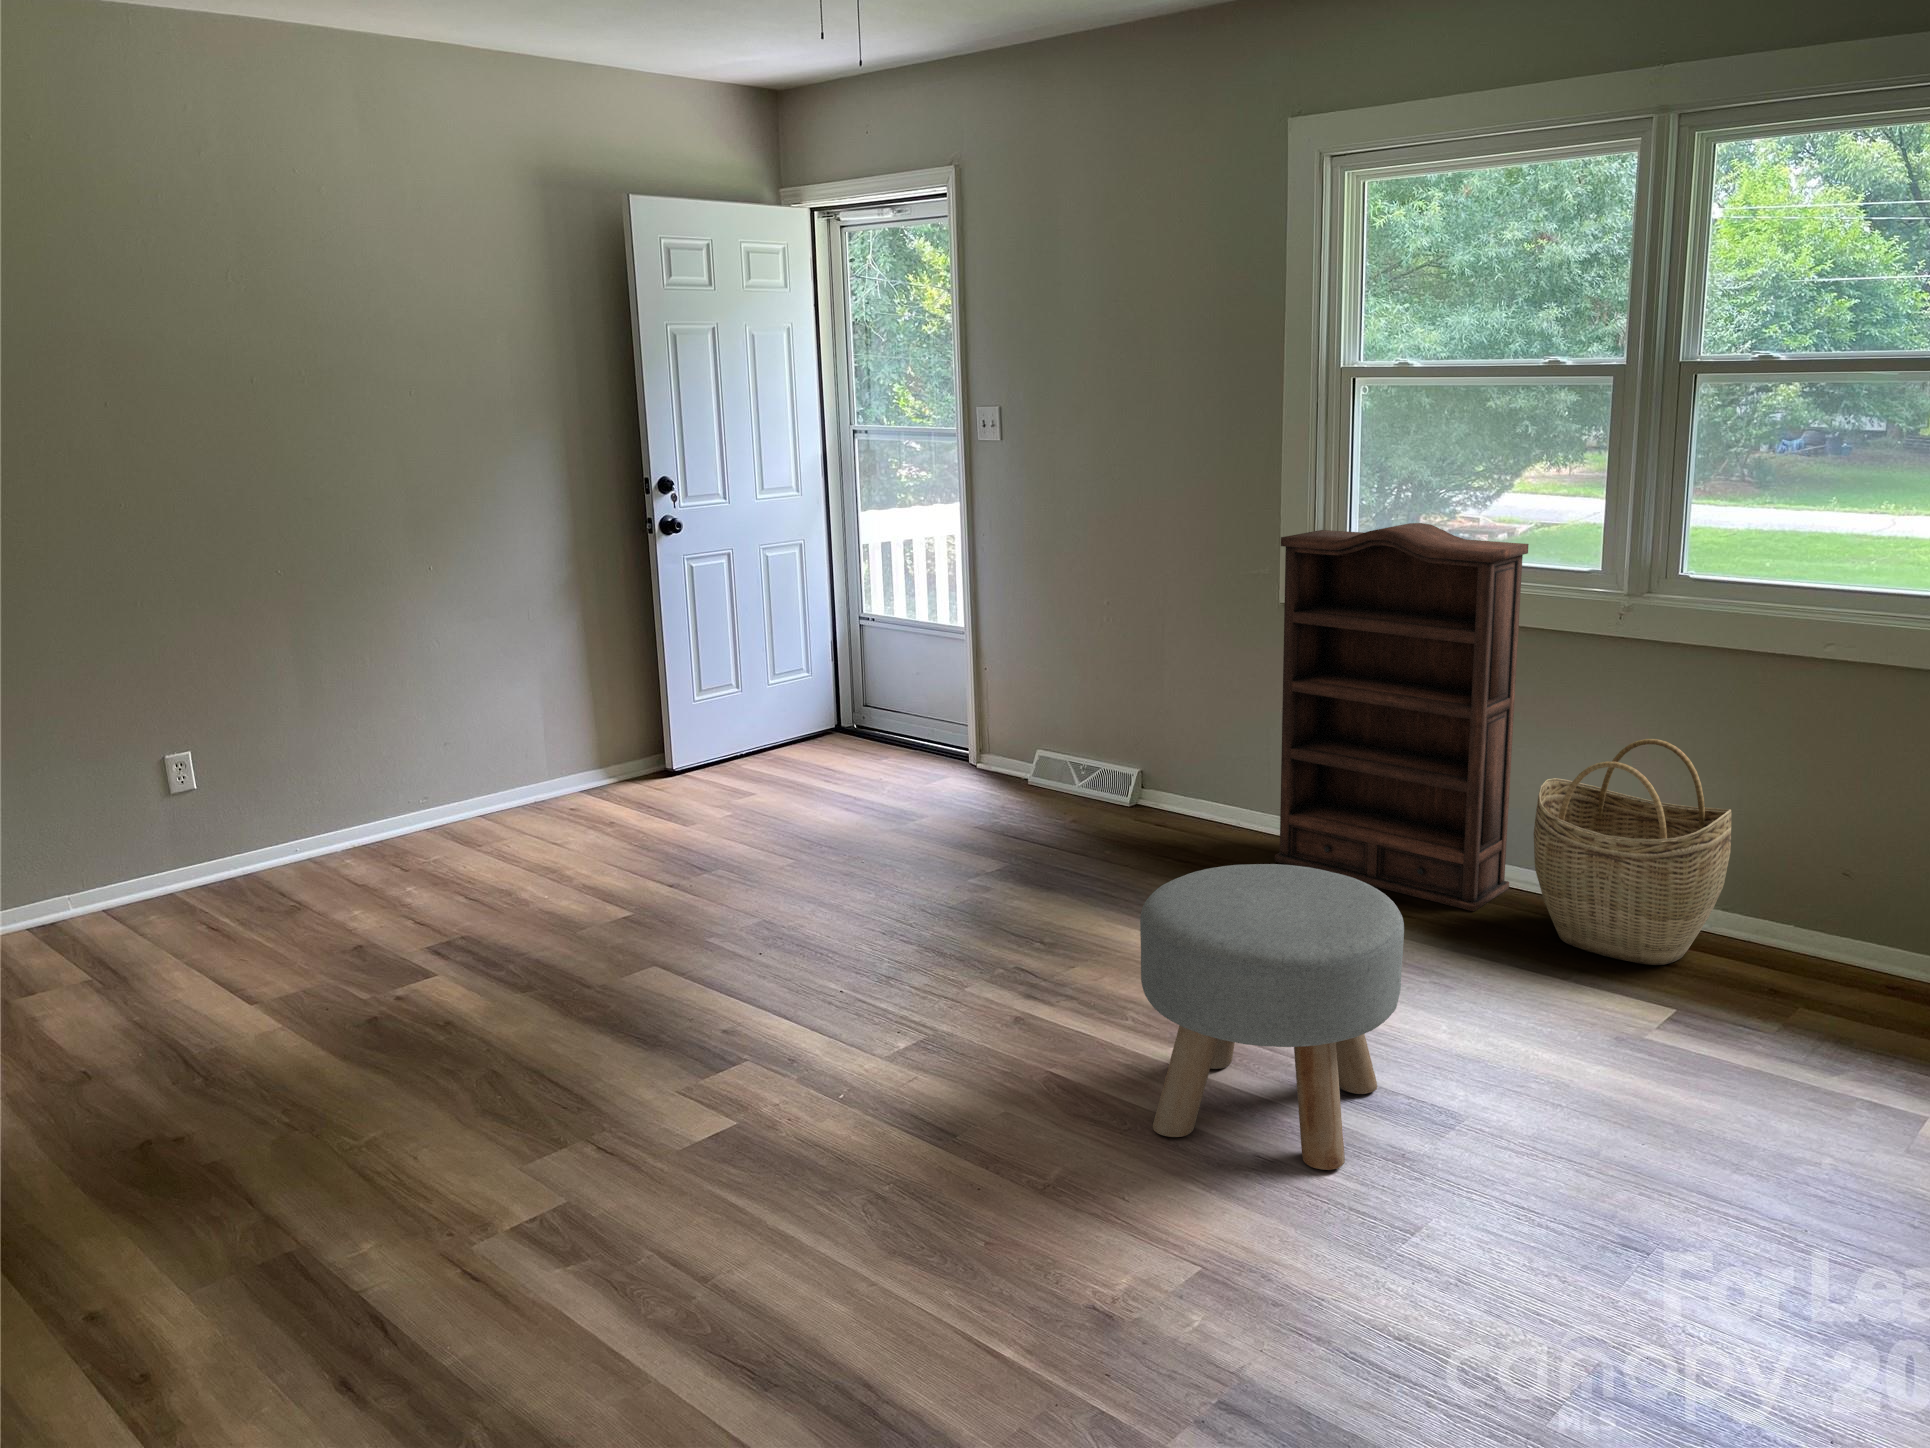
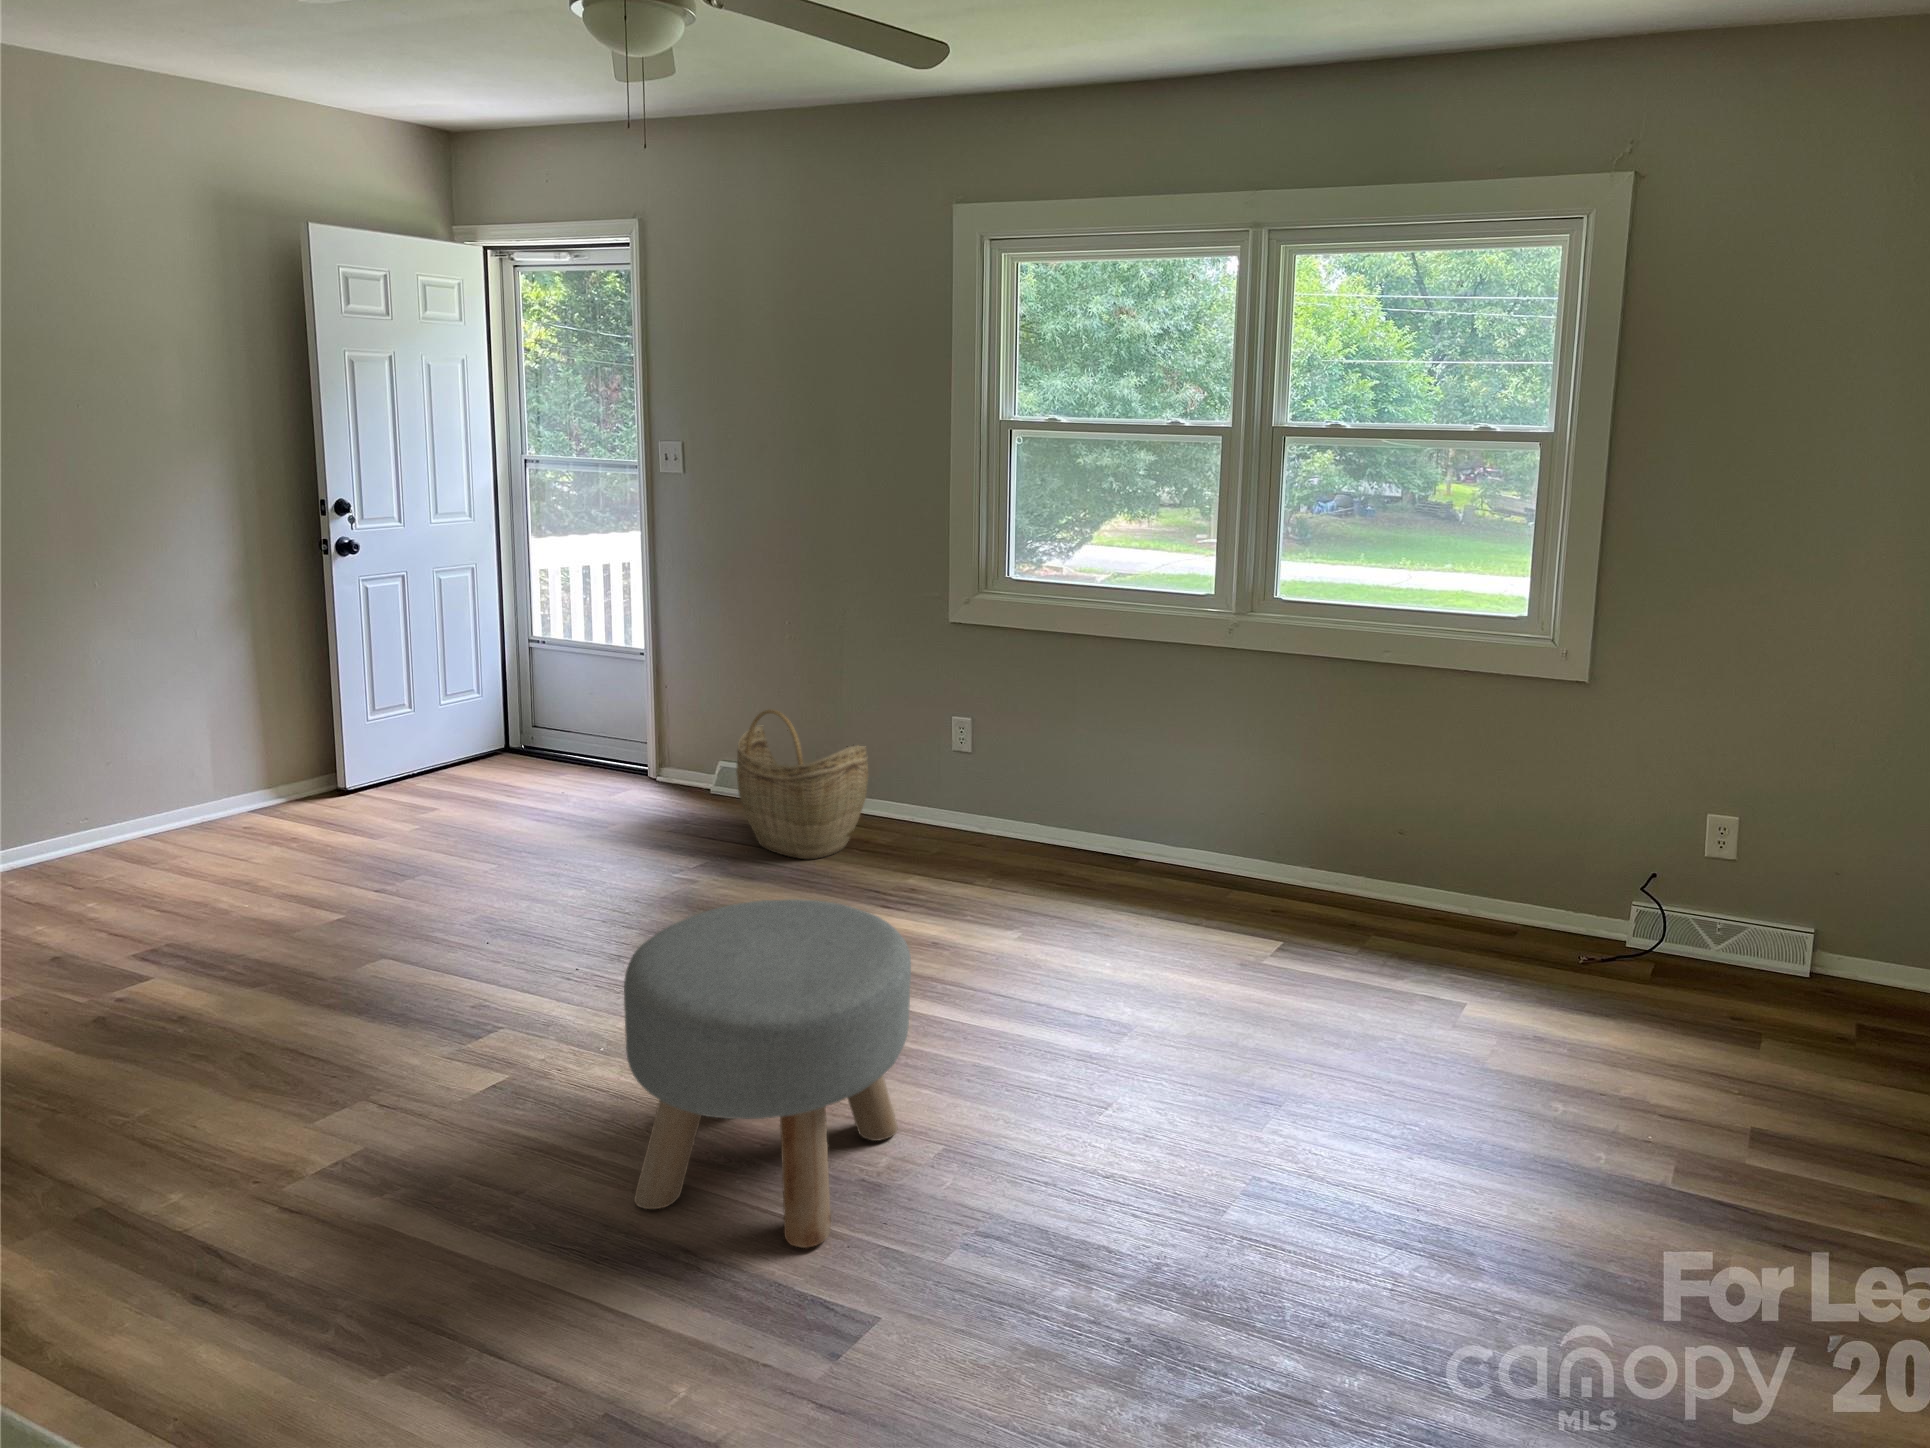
bookshelf: present [1275,523,1529,911] -> none [886,567,1105,924]
woven basket: present [1534,739,1732,965] -> present [736,709,868,859]

